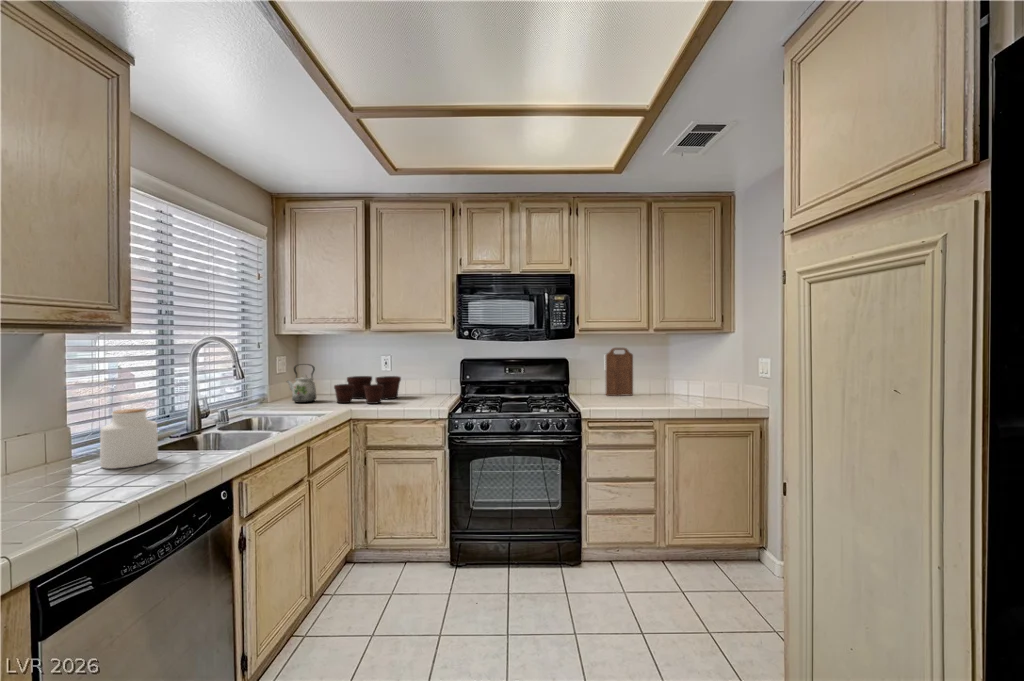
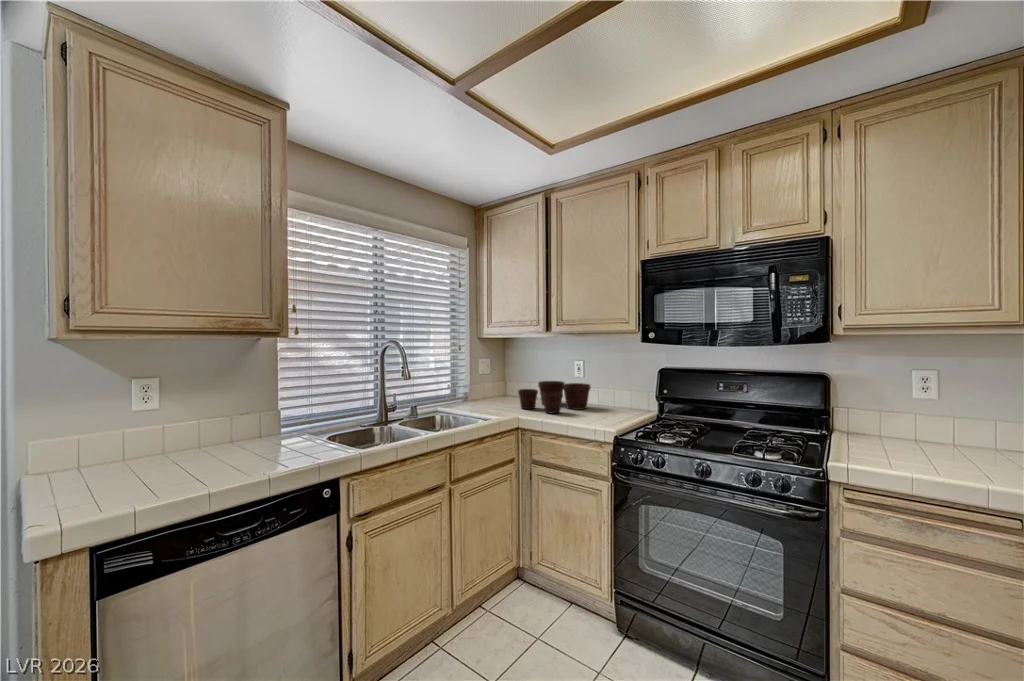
cutting board: present [606,348,633,396] -> none [909,361,979,449]
kettle: present [287,364,316,403] -> none [485,366,509,404]
jar: present [100,408,158,468] -> none [260,403,302,453]

